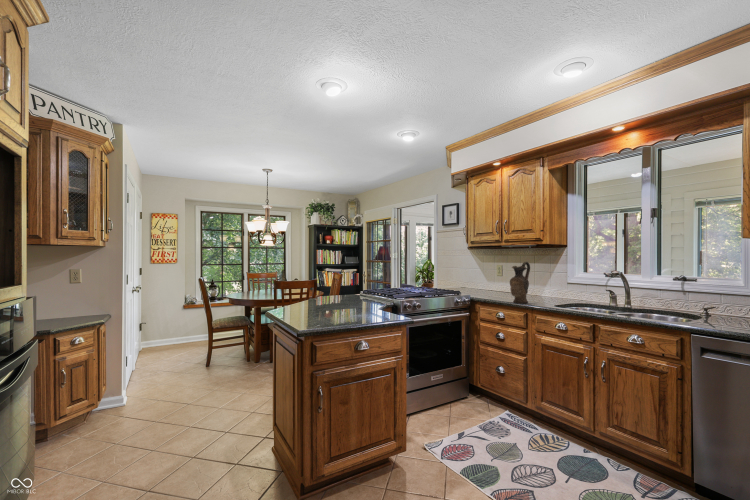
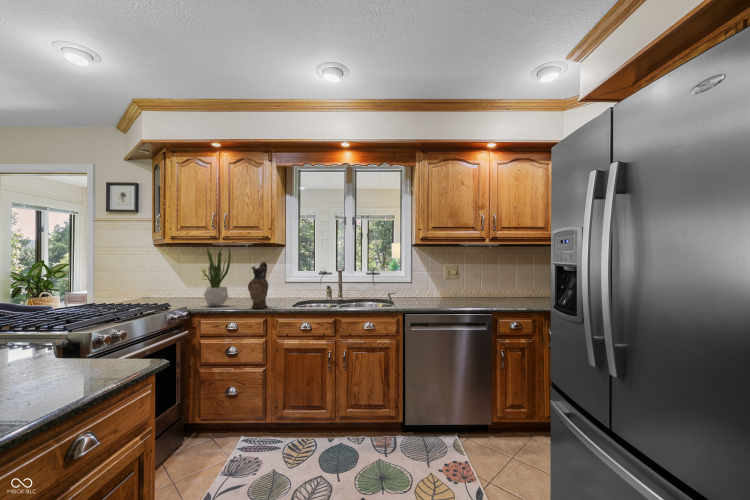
potted plant: none [480,249,504,298] -> present [202,247,231,306]

